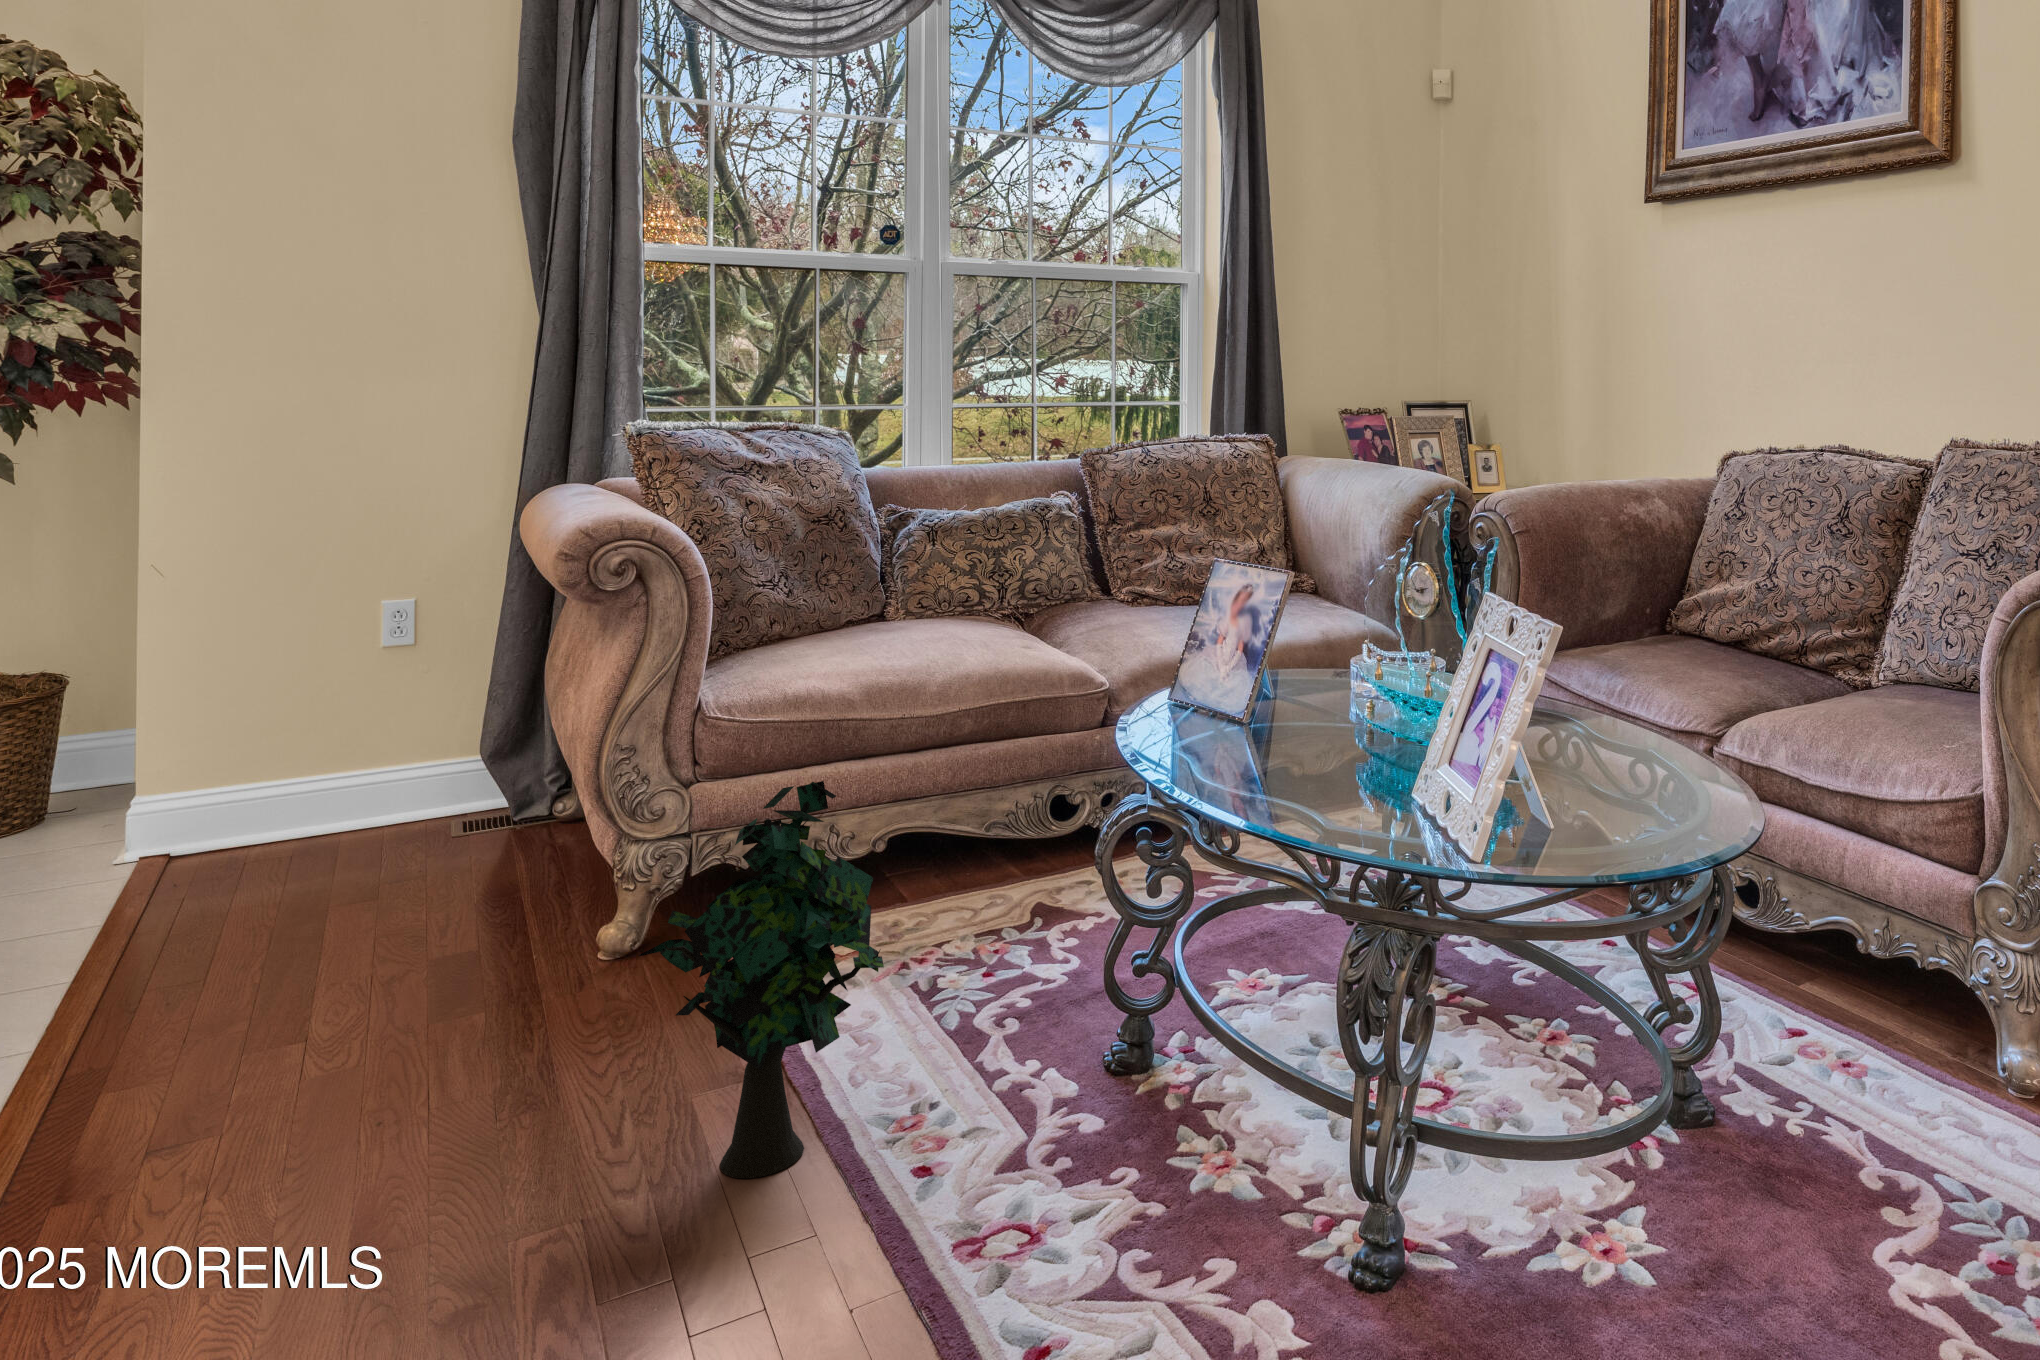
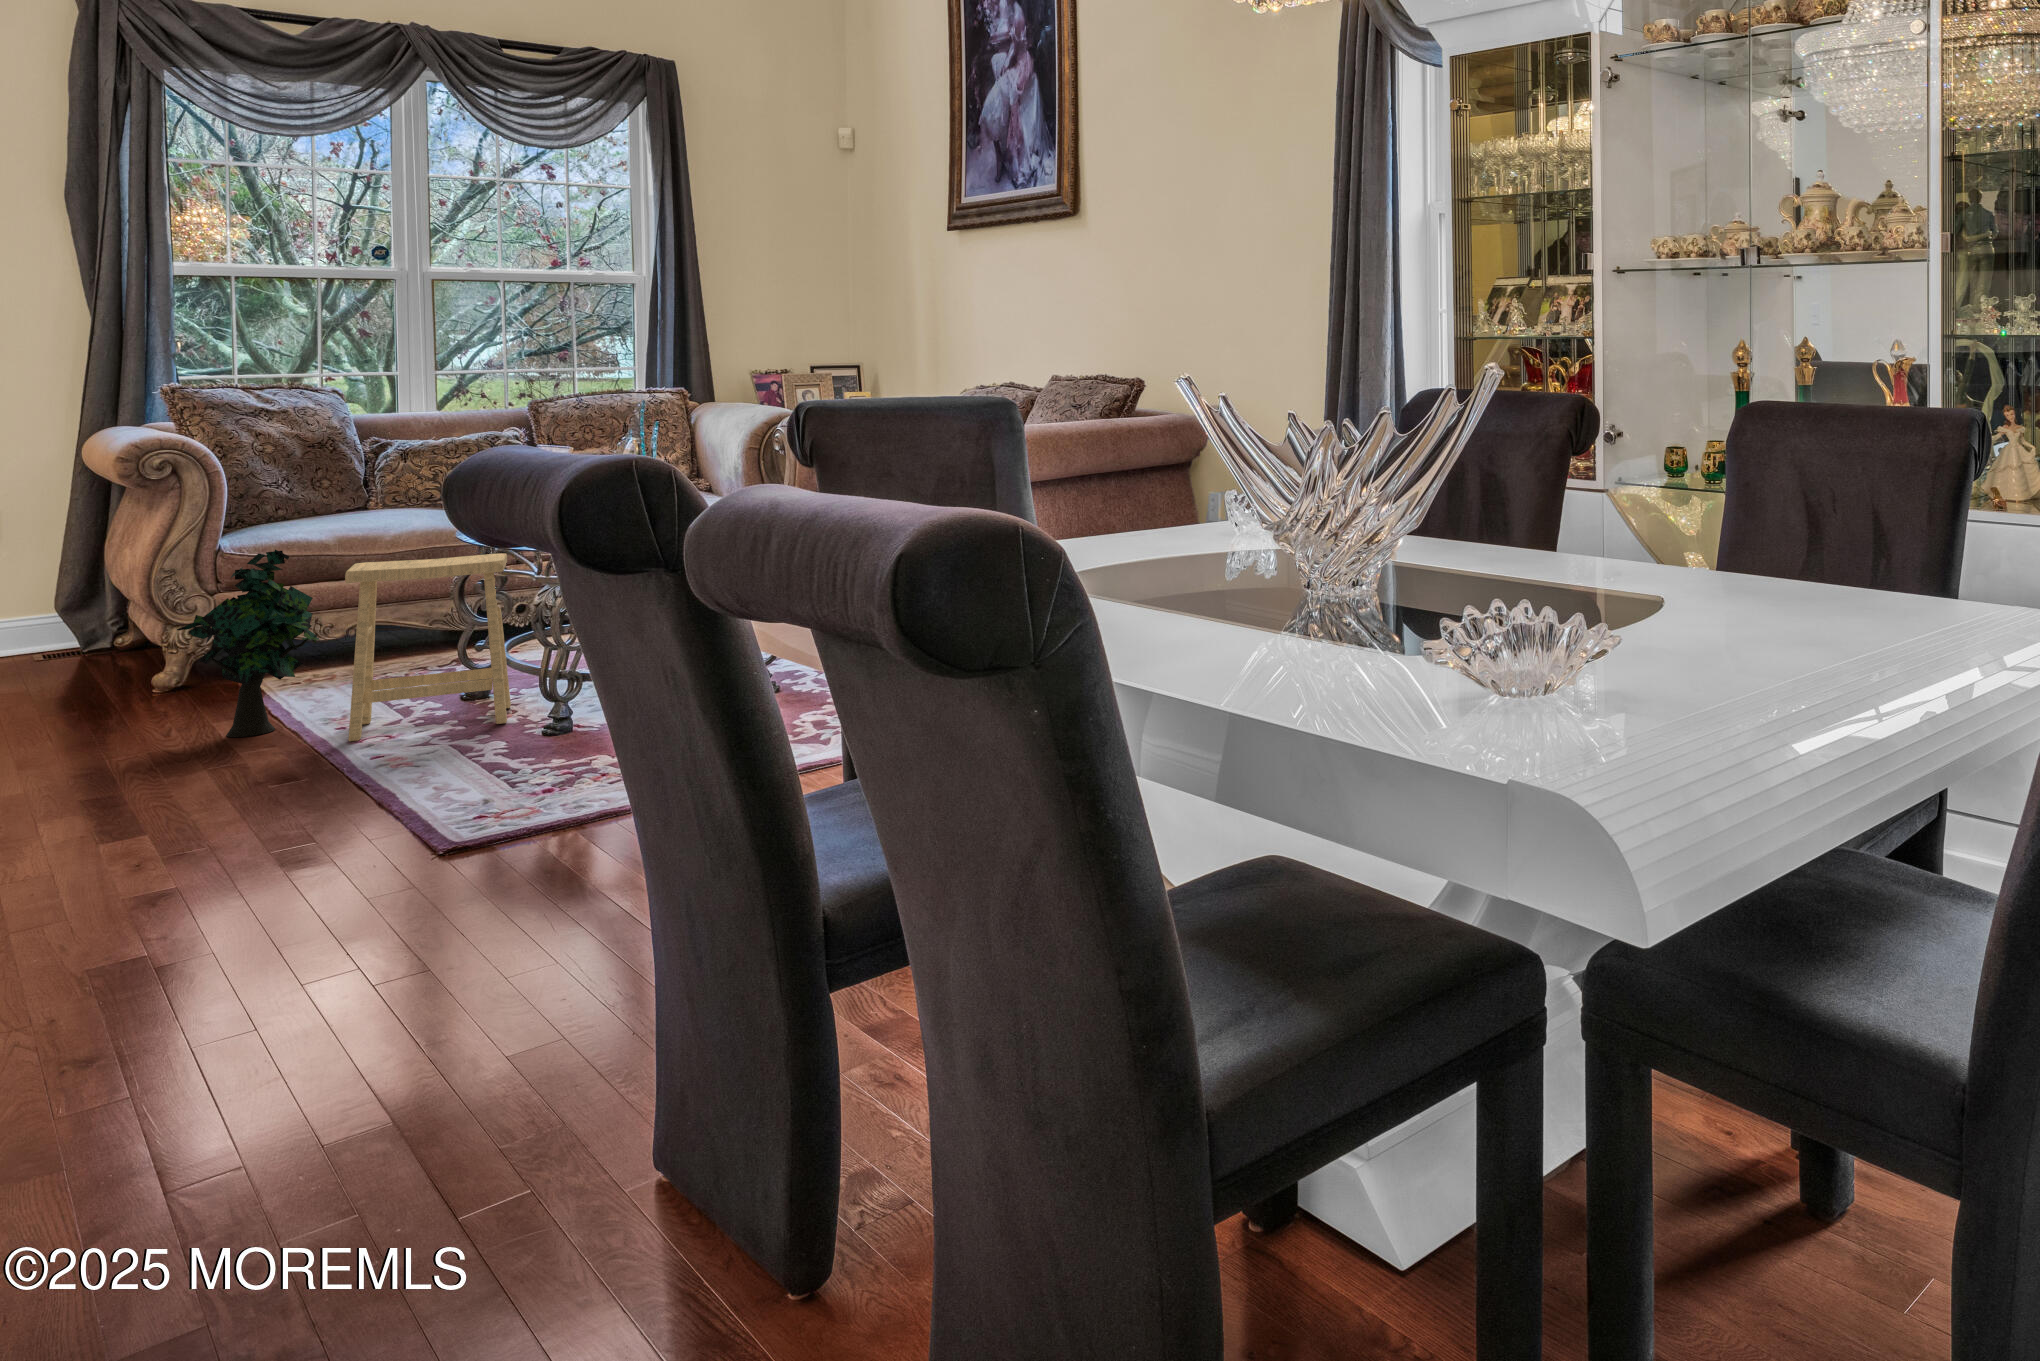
footstool: none [952,793,1236,1235] -> present [345,553,511,741]

